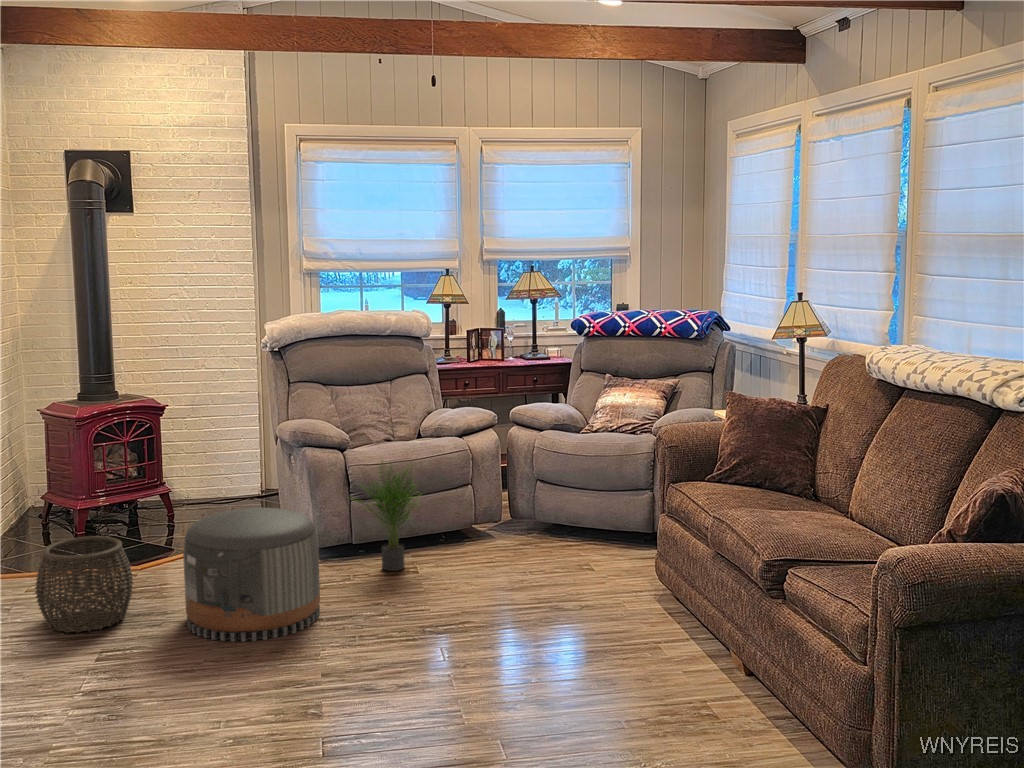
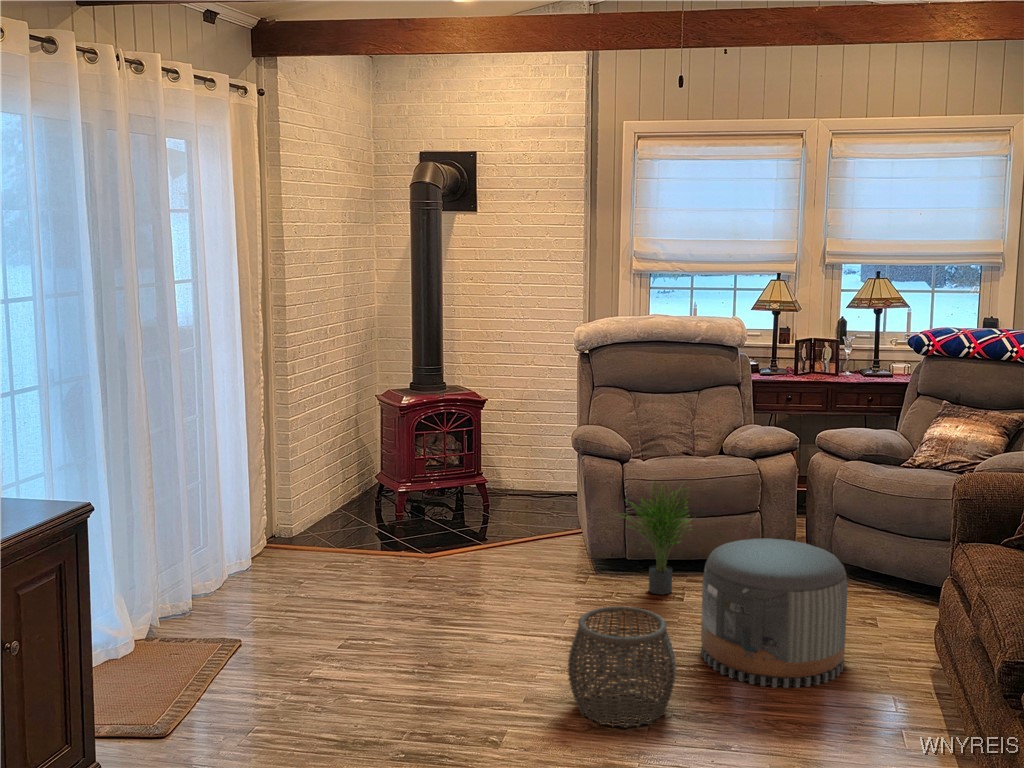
pouf: present [183,508,320,642] -> present [701,539,848,688]
woven basket: present [35,536,134,633] -> present [568,606,677,728]

